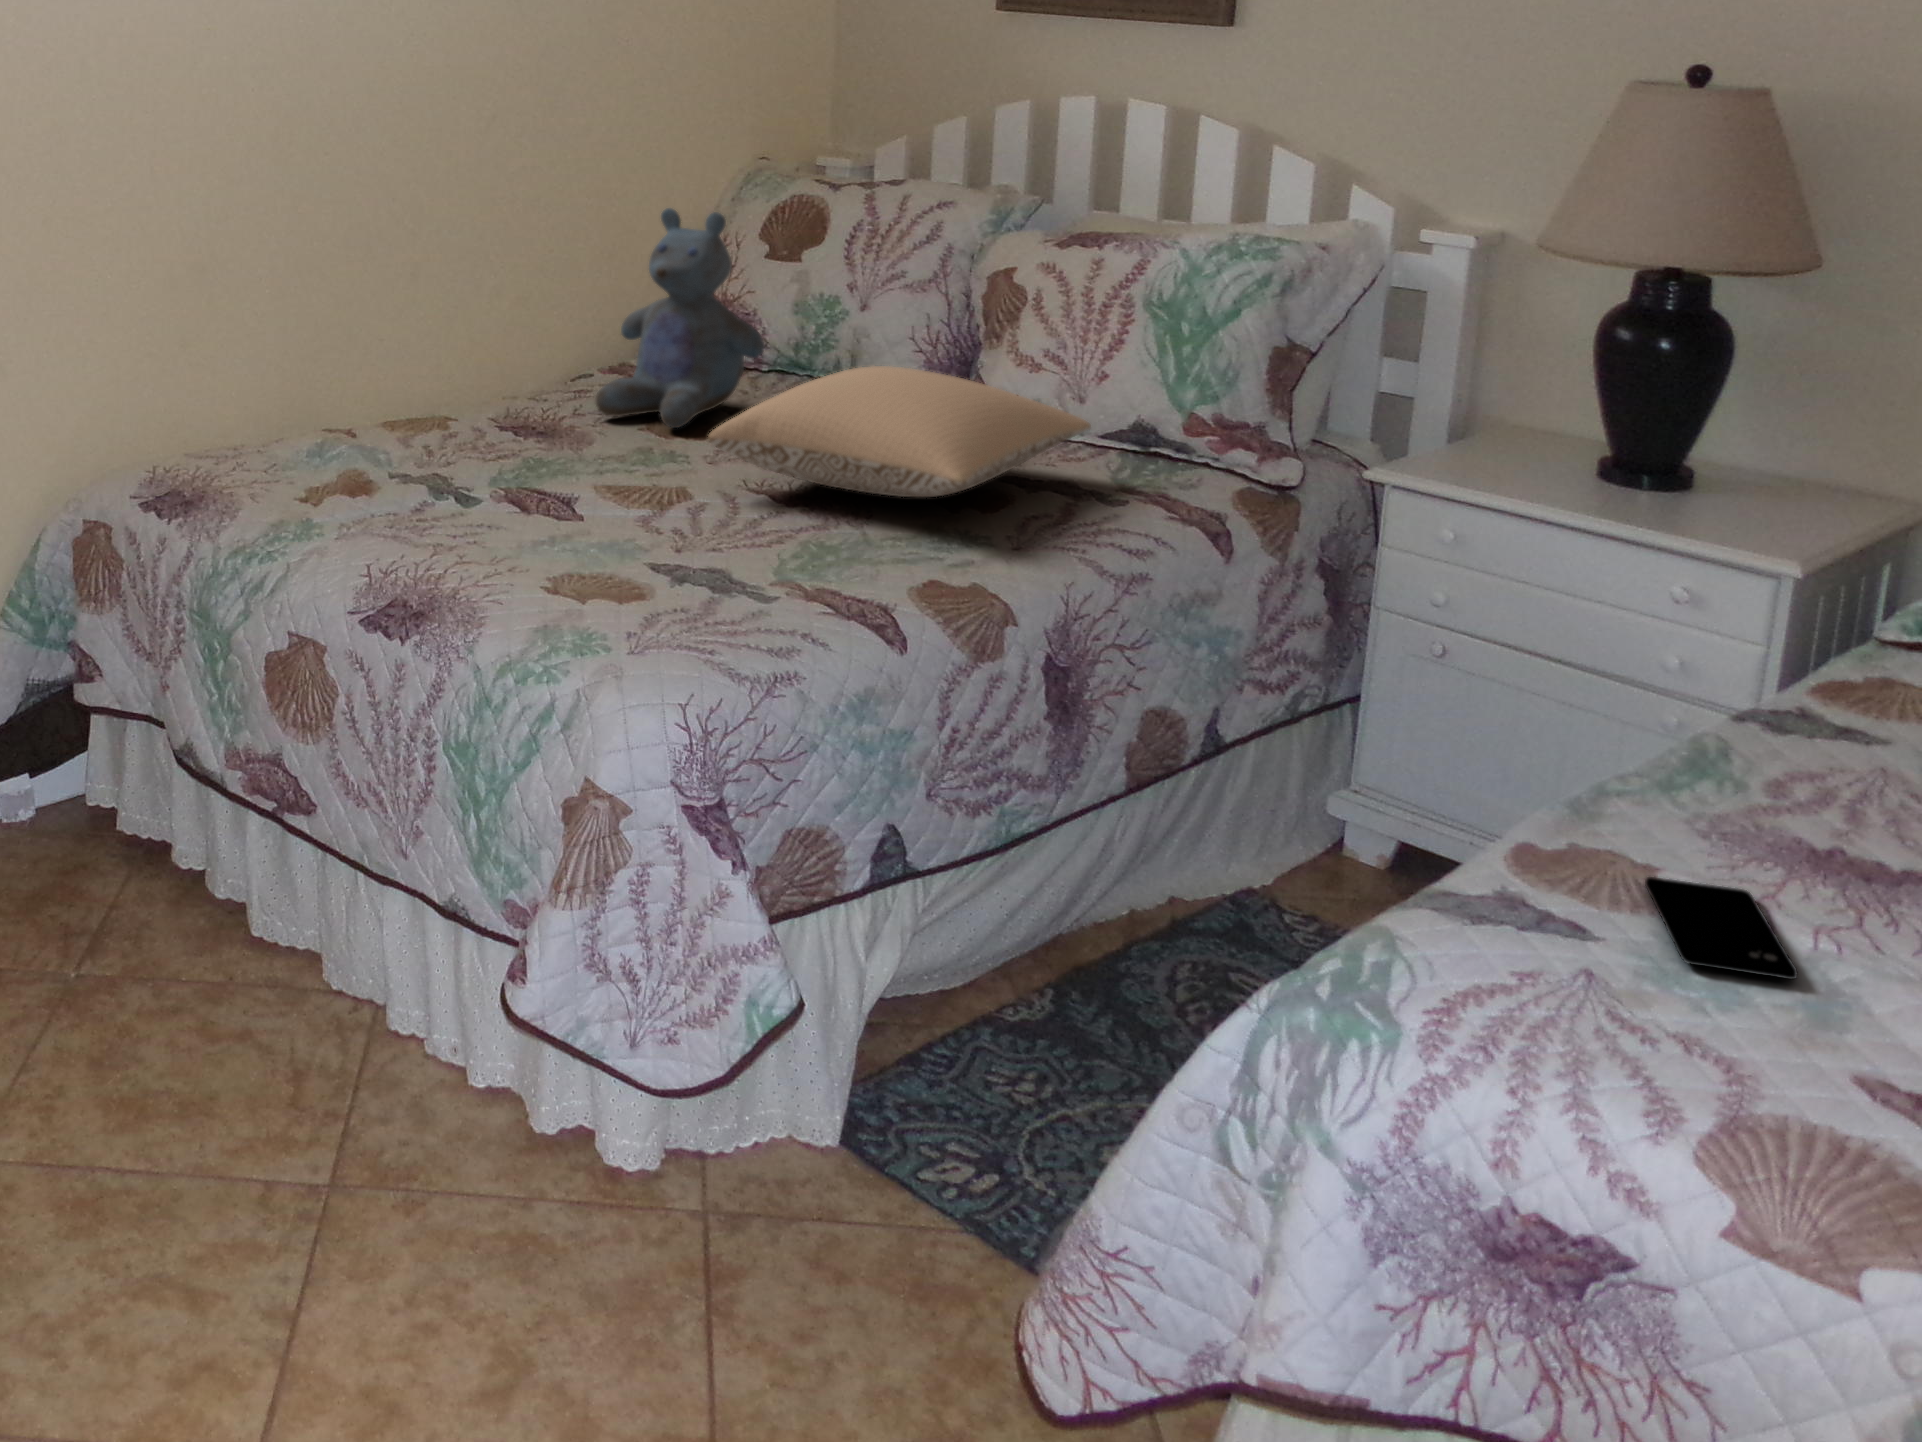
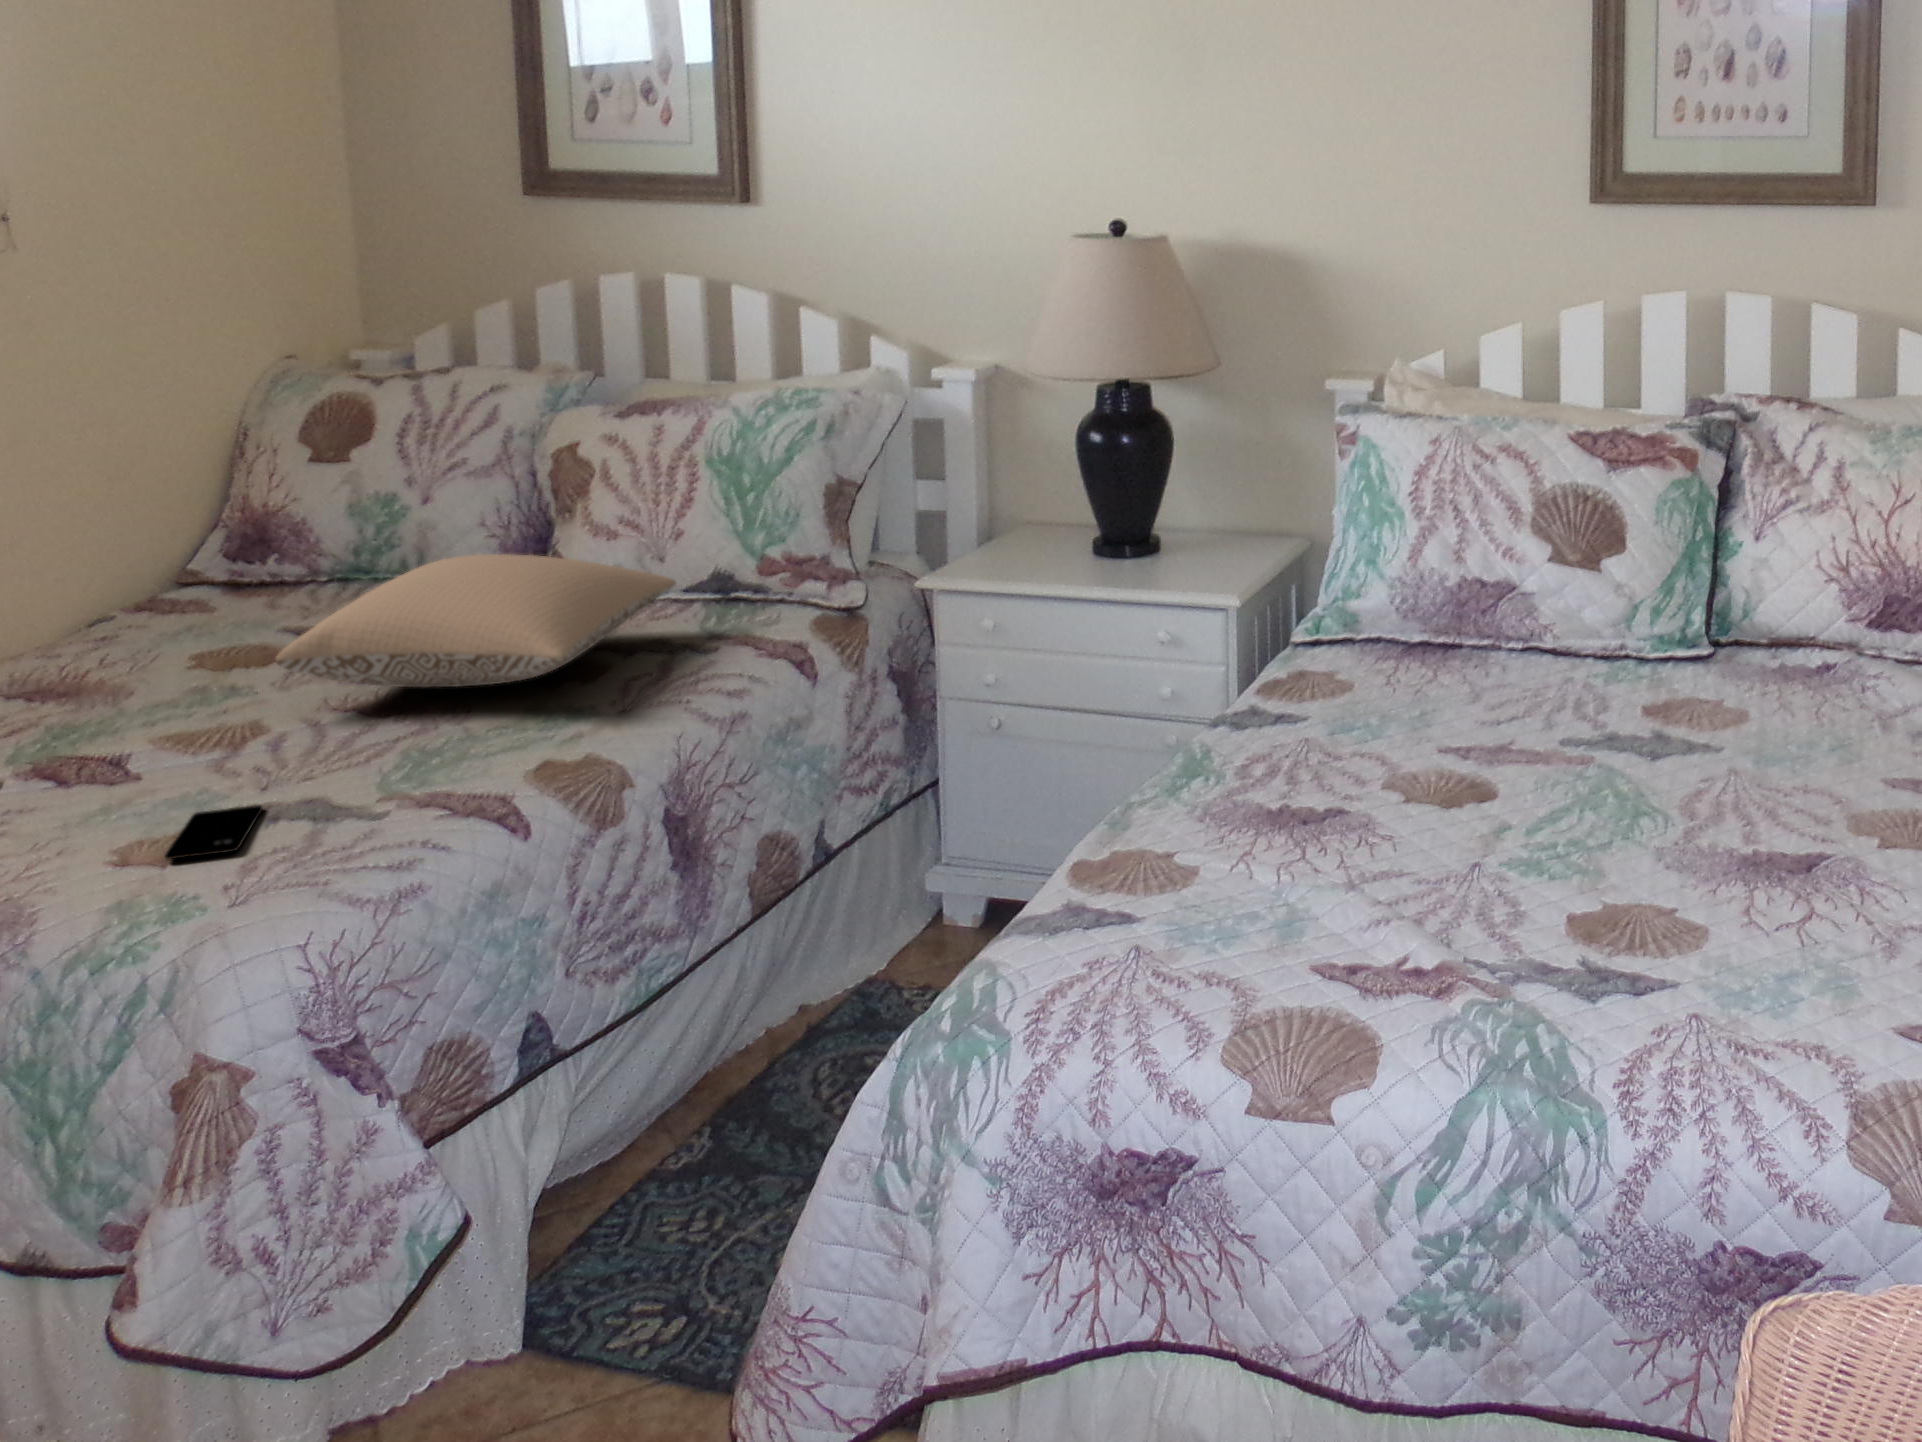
stuffed bear: present [595,208,764,428] -> none [119,419,323,657]
smartphone: present [1645,877,1797,979] -> present [165,805,262,859]

